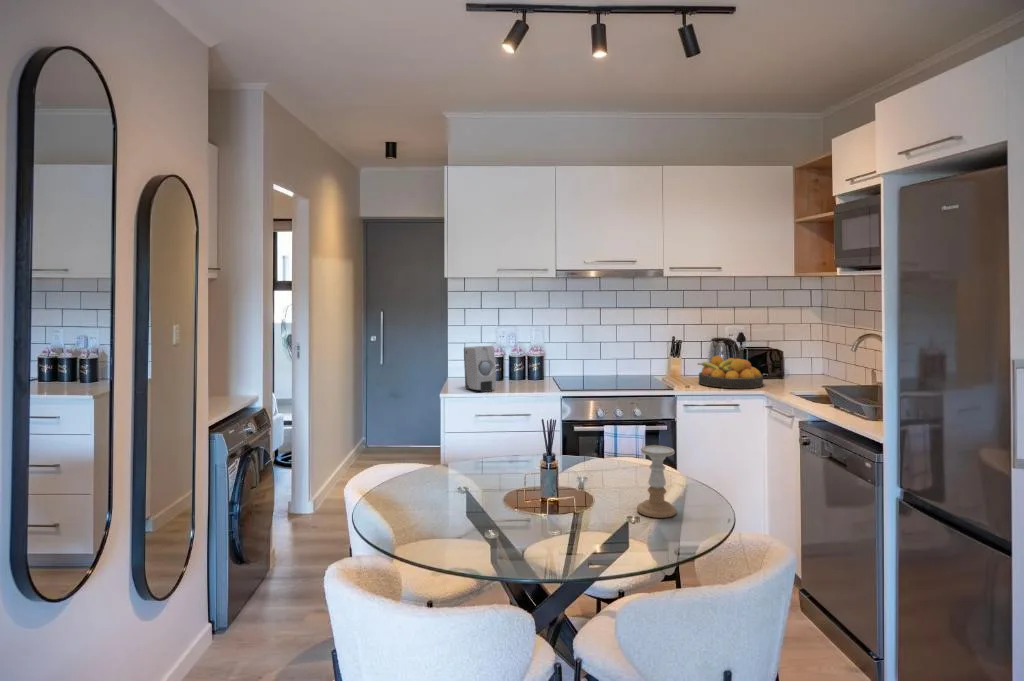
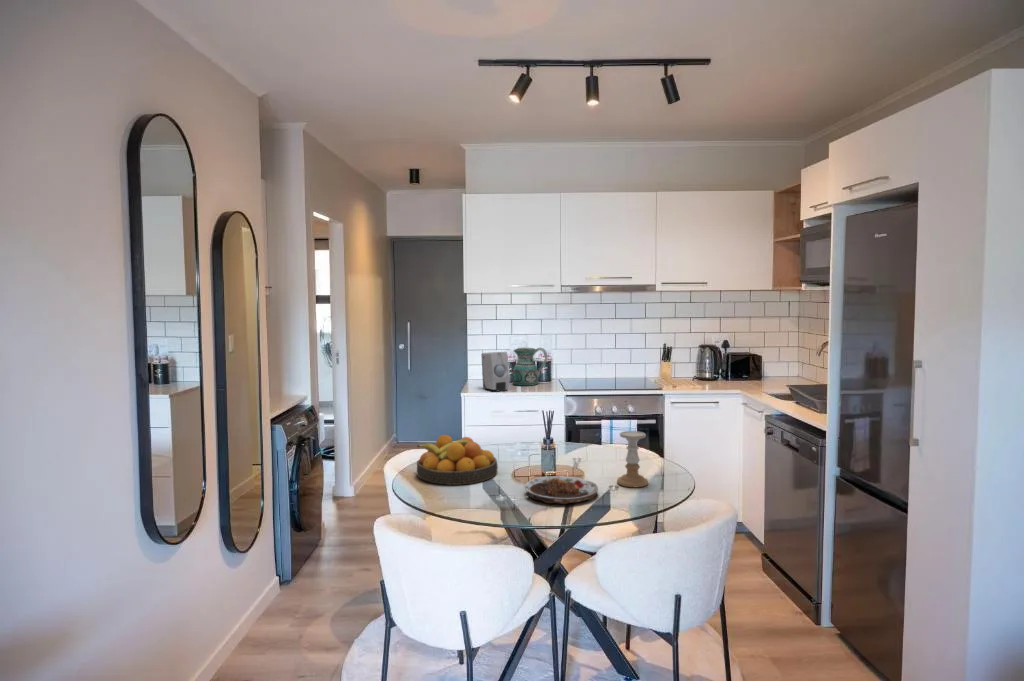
ceramic pitcher: none [500,341,540,385] -> present [513,347,547,386]
fruit bowl: present [698,356,763,388] -> present [417,435,498,485]
plate: none [522,503,616,543] -> present [525,476,598,504]

